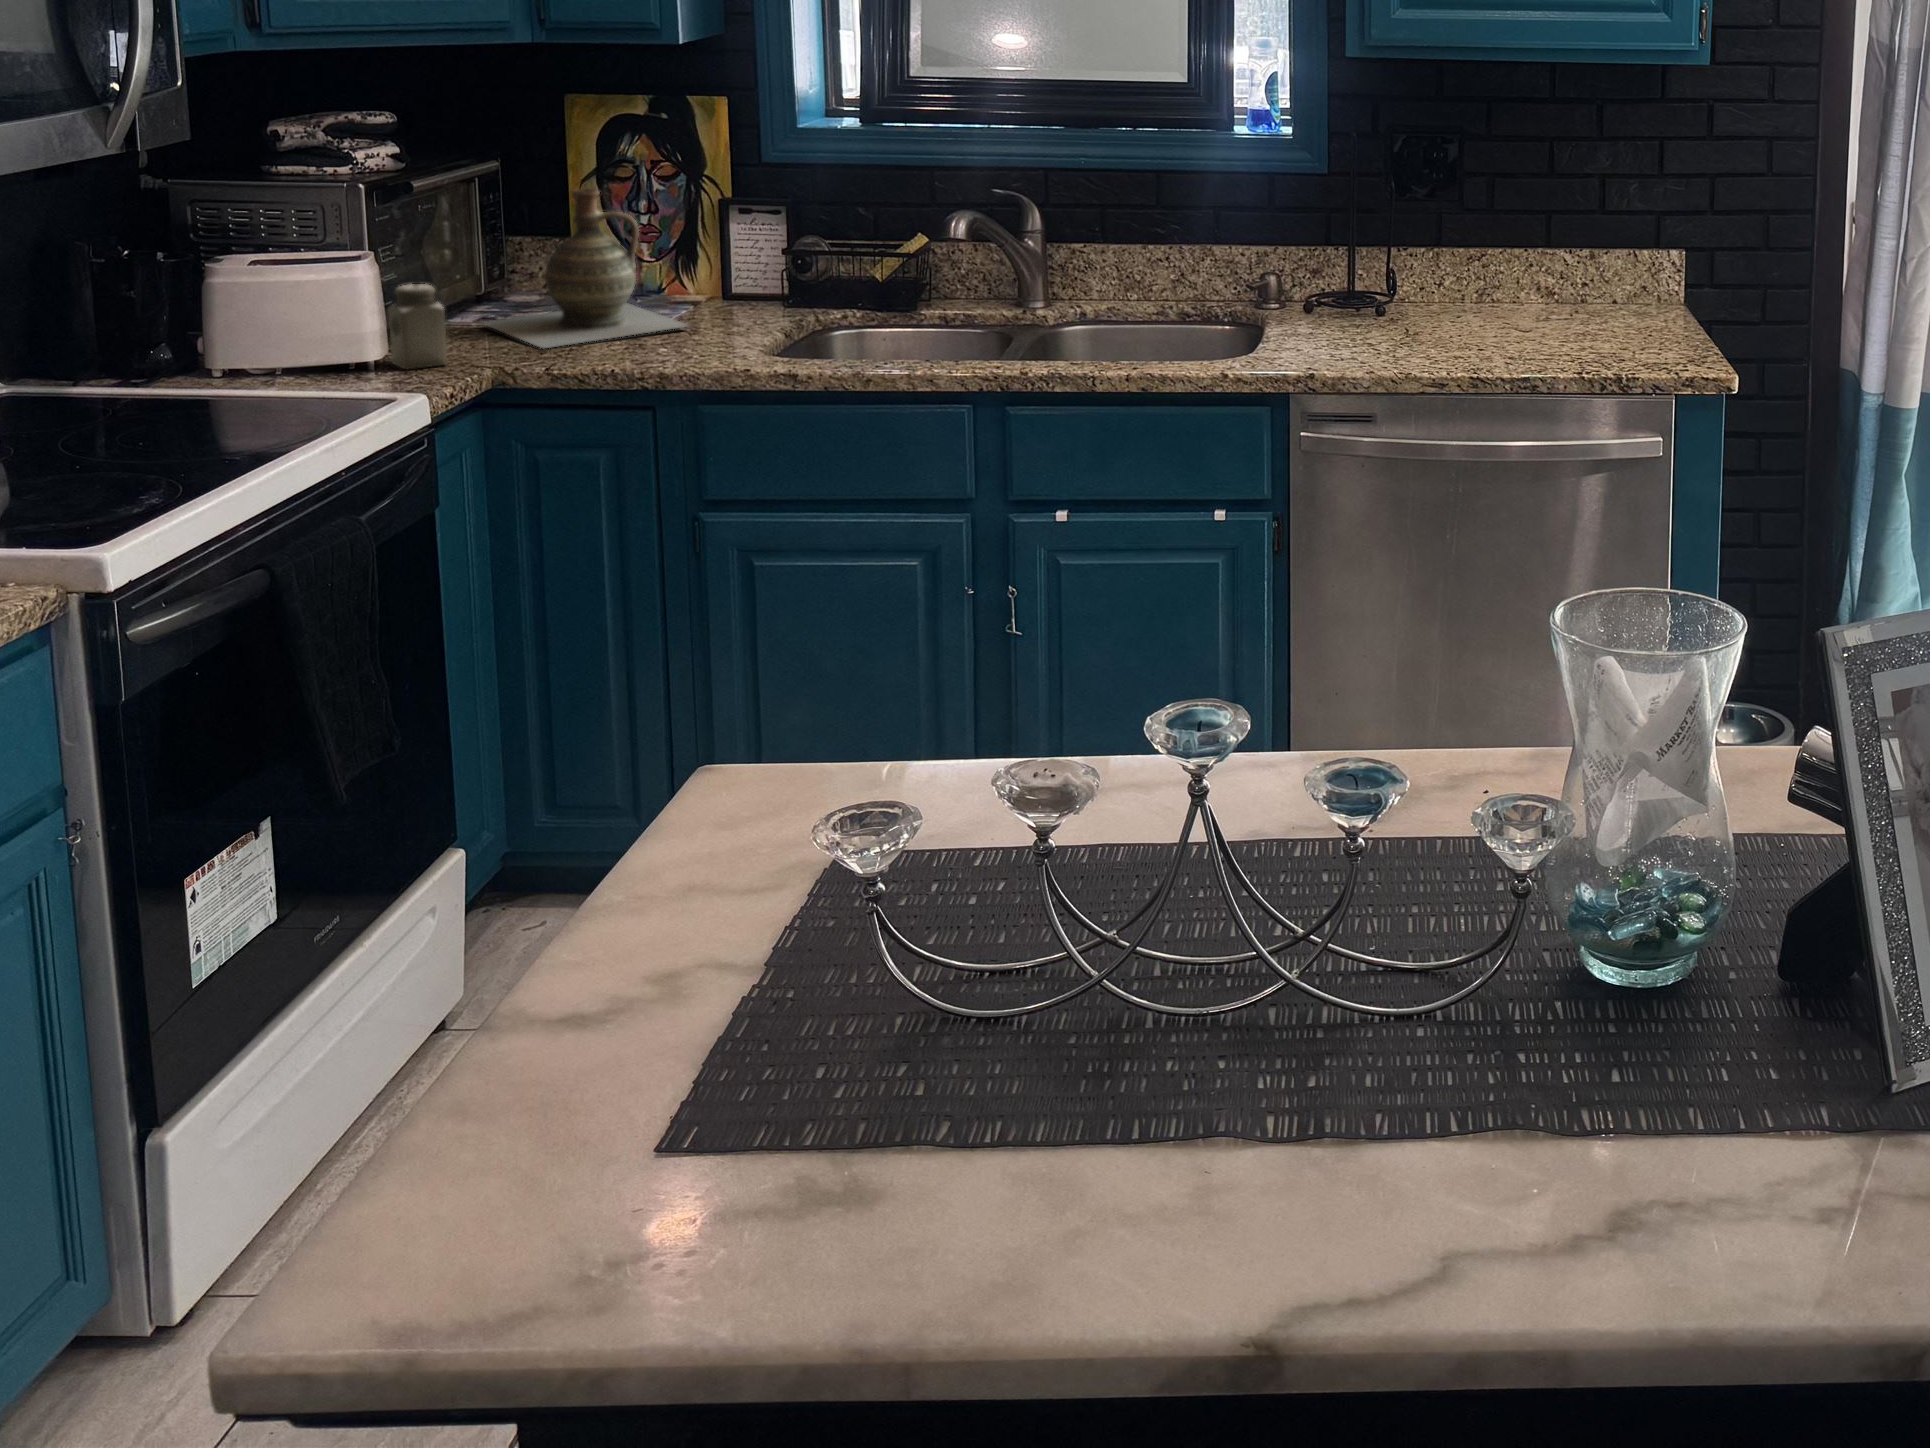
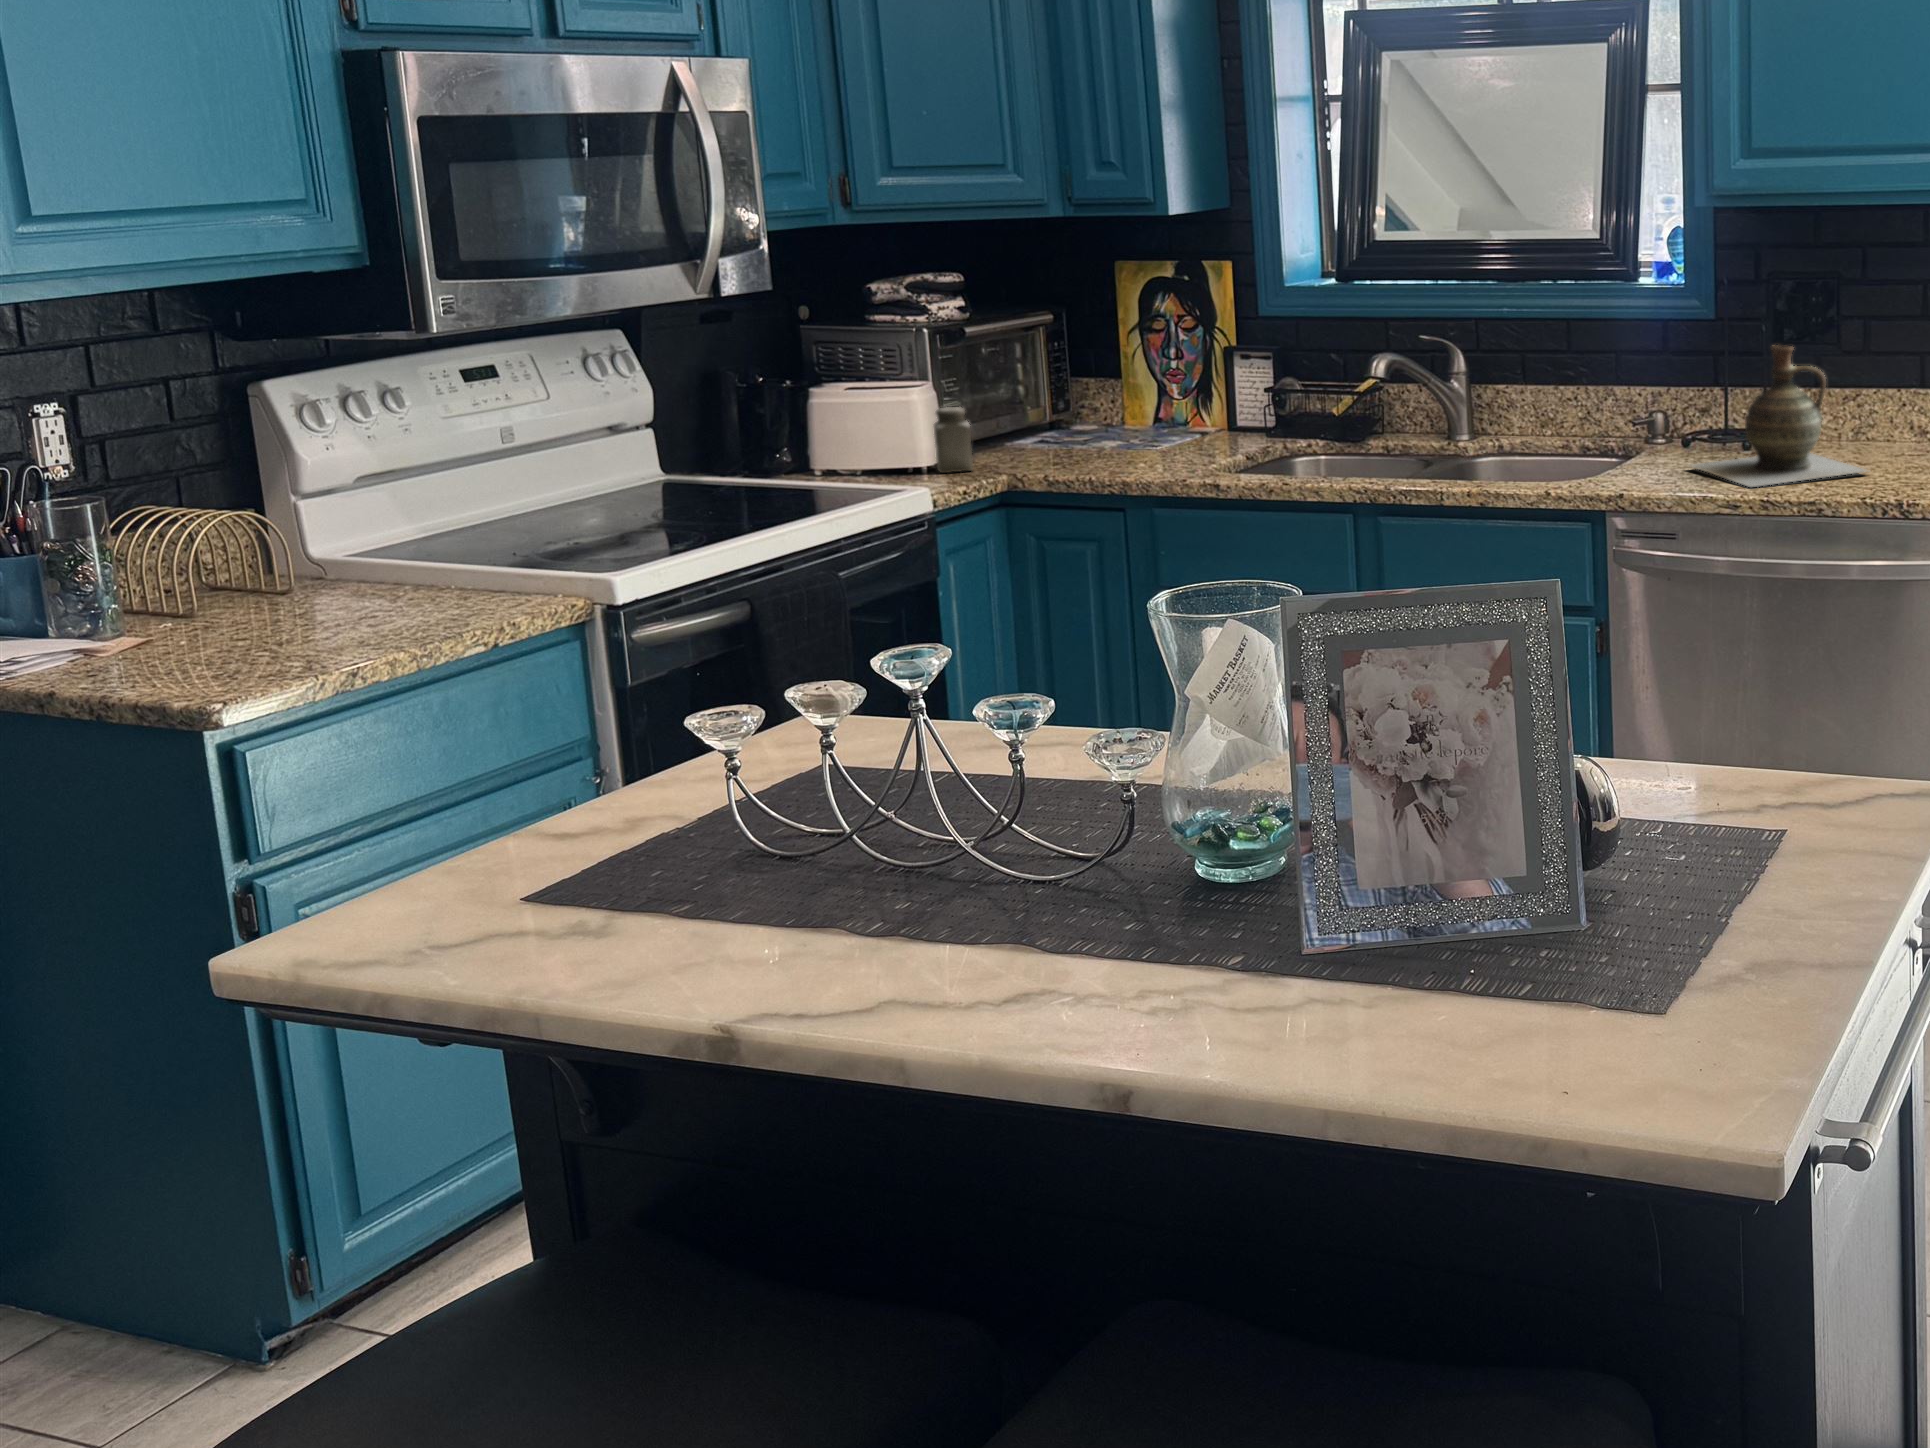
ceramic jug: present [483,189,688,348] -> present [1692,345,1869,487]

